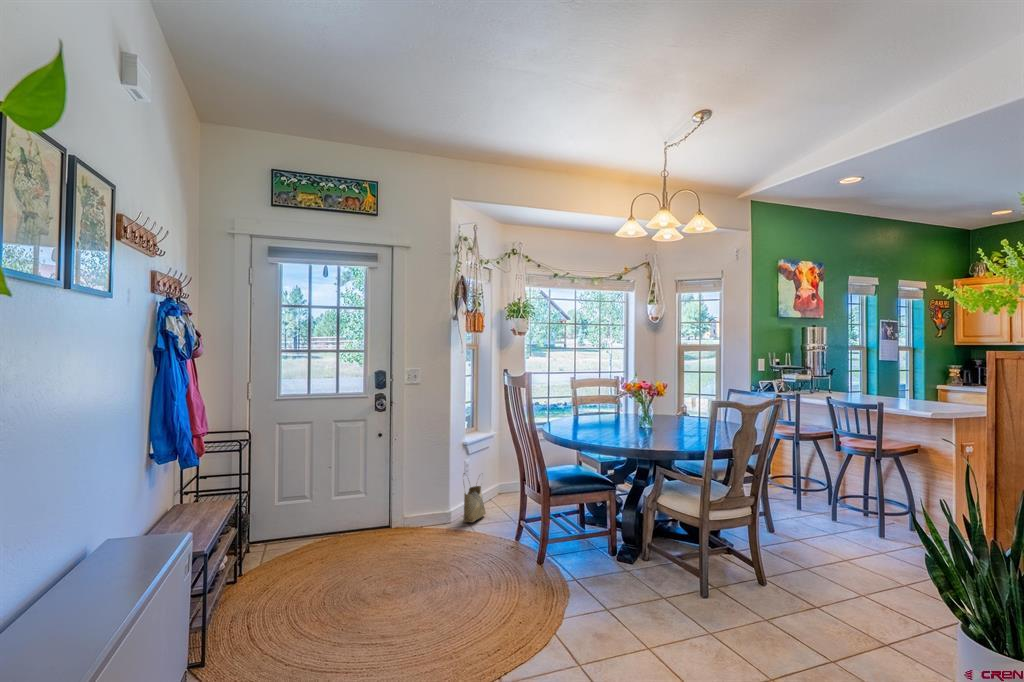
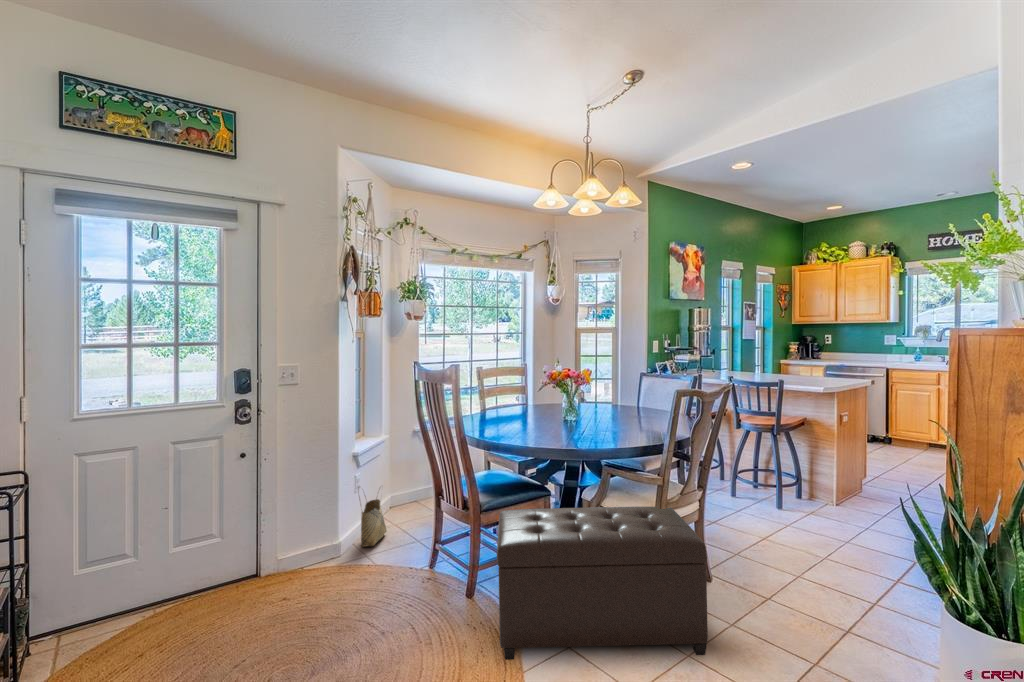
ottoman: none [548,495,726,629] -> present [497,506,708,660]

